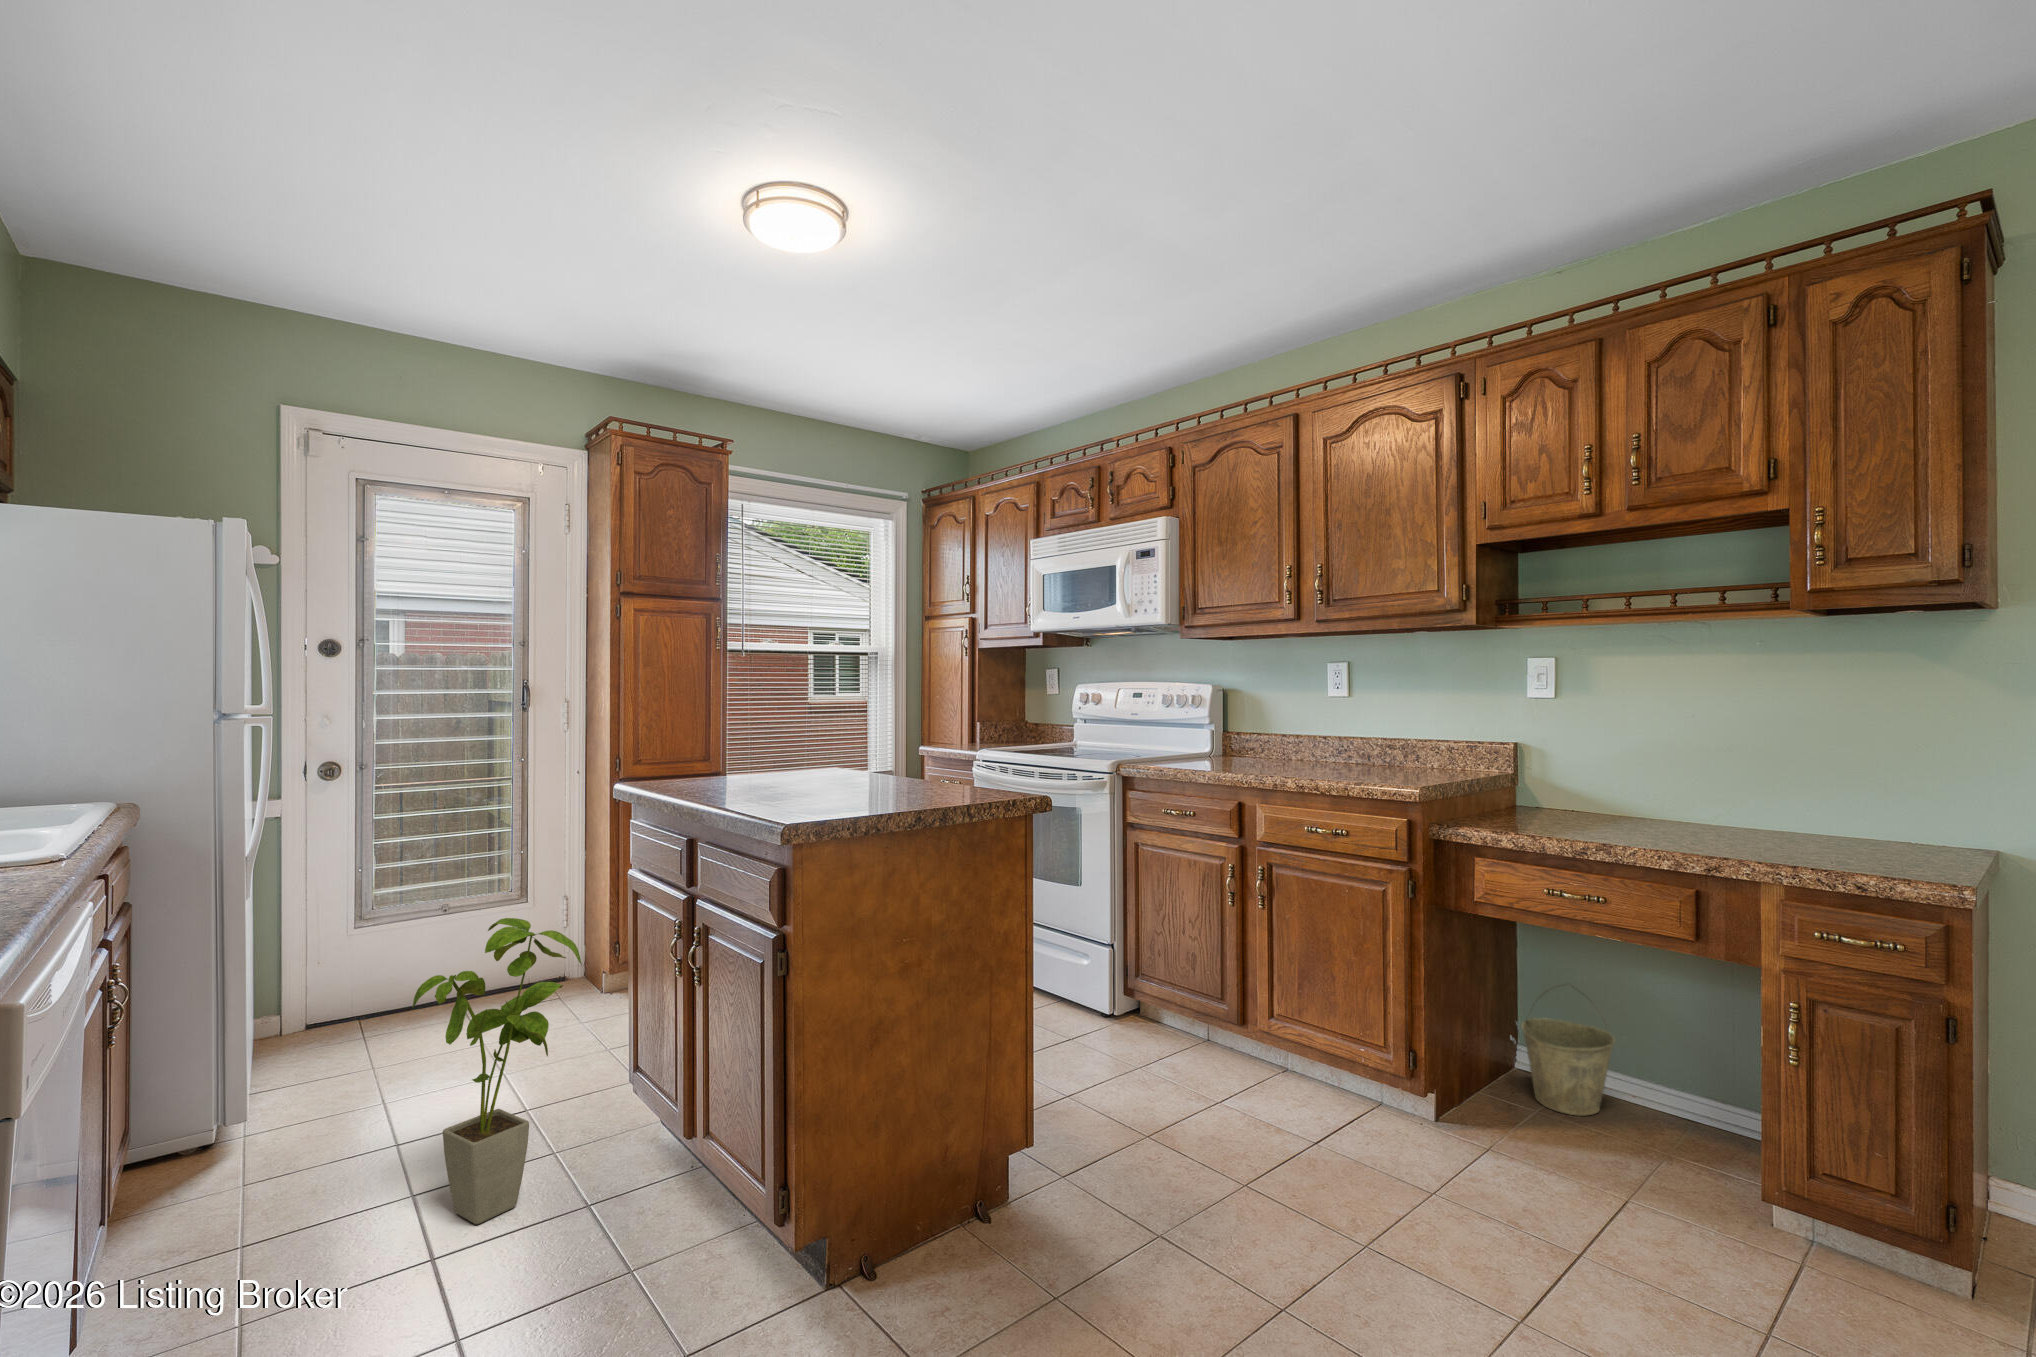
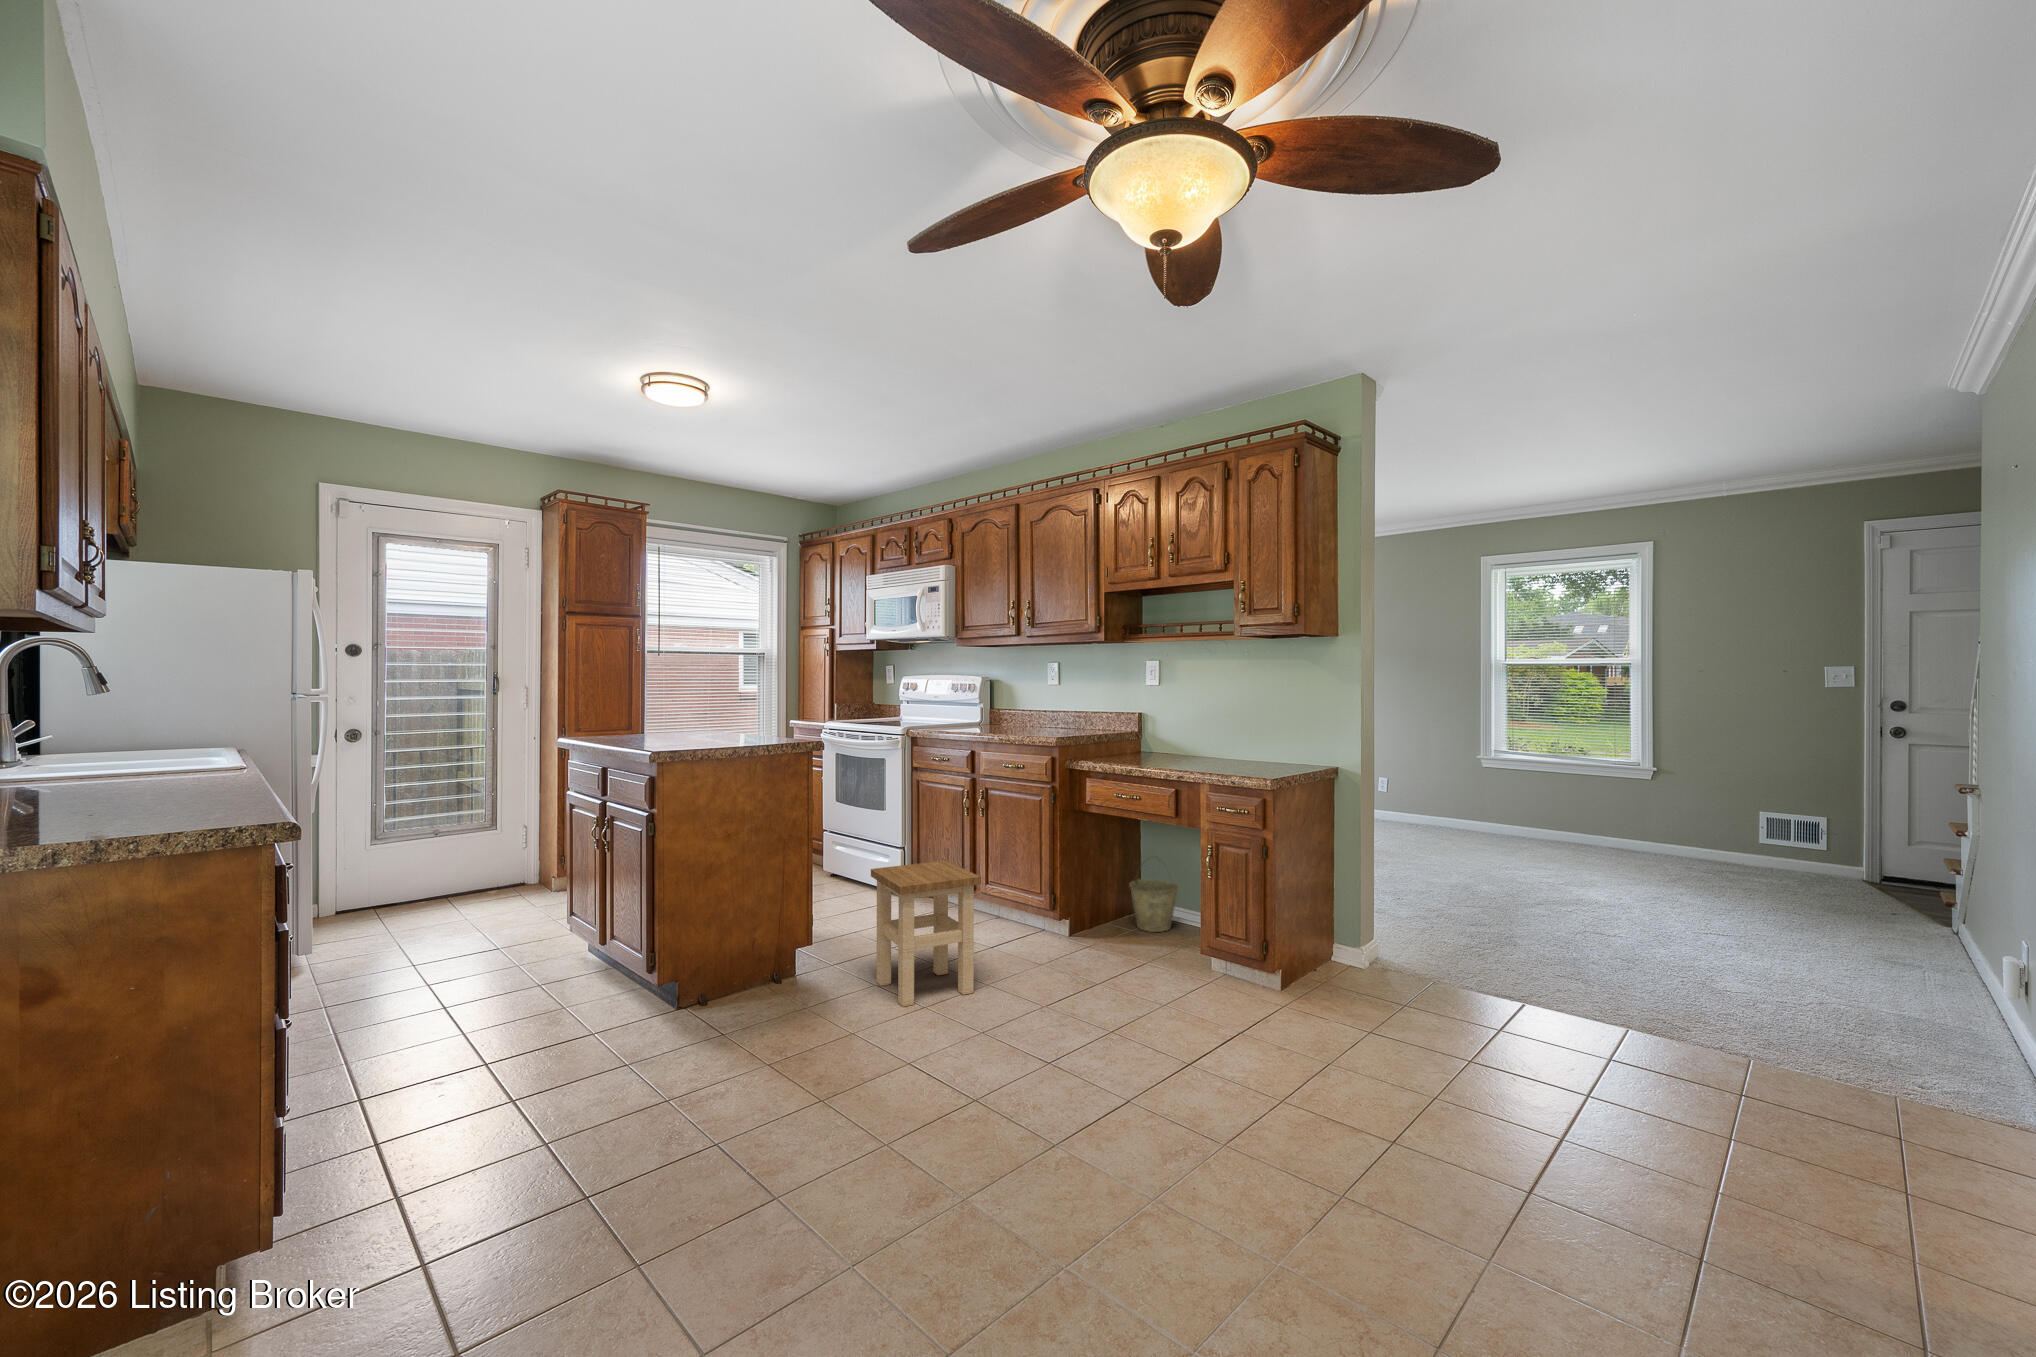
house plant: present [413,918,582,1224] -> none [433,815,538,992]
stool: none [1149,1006,1370,1307] -> present [871,861,981,1007]

